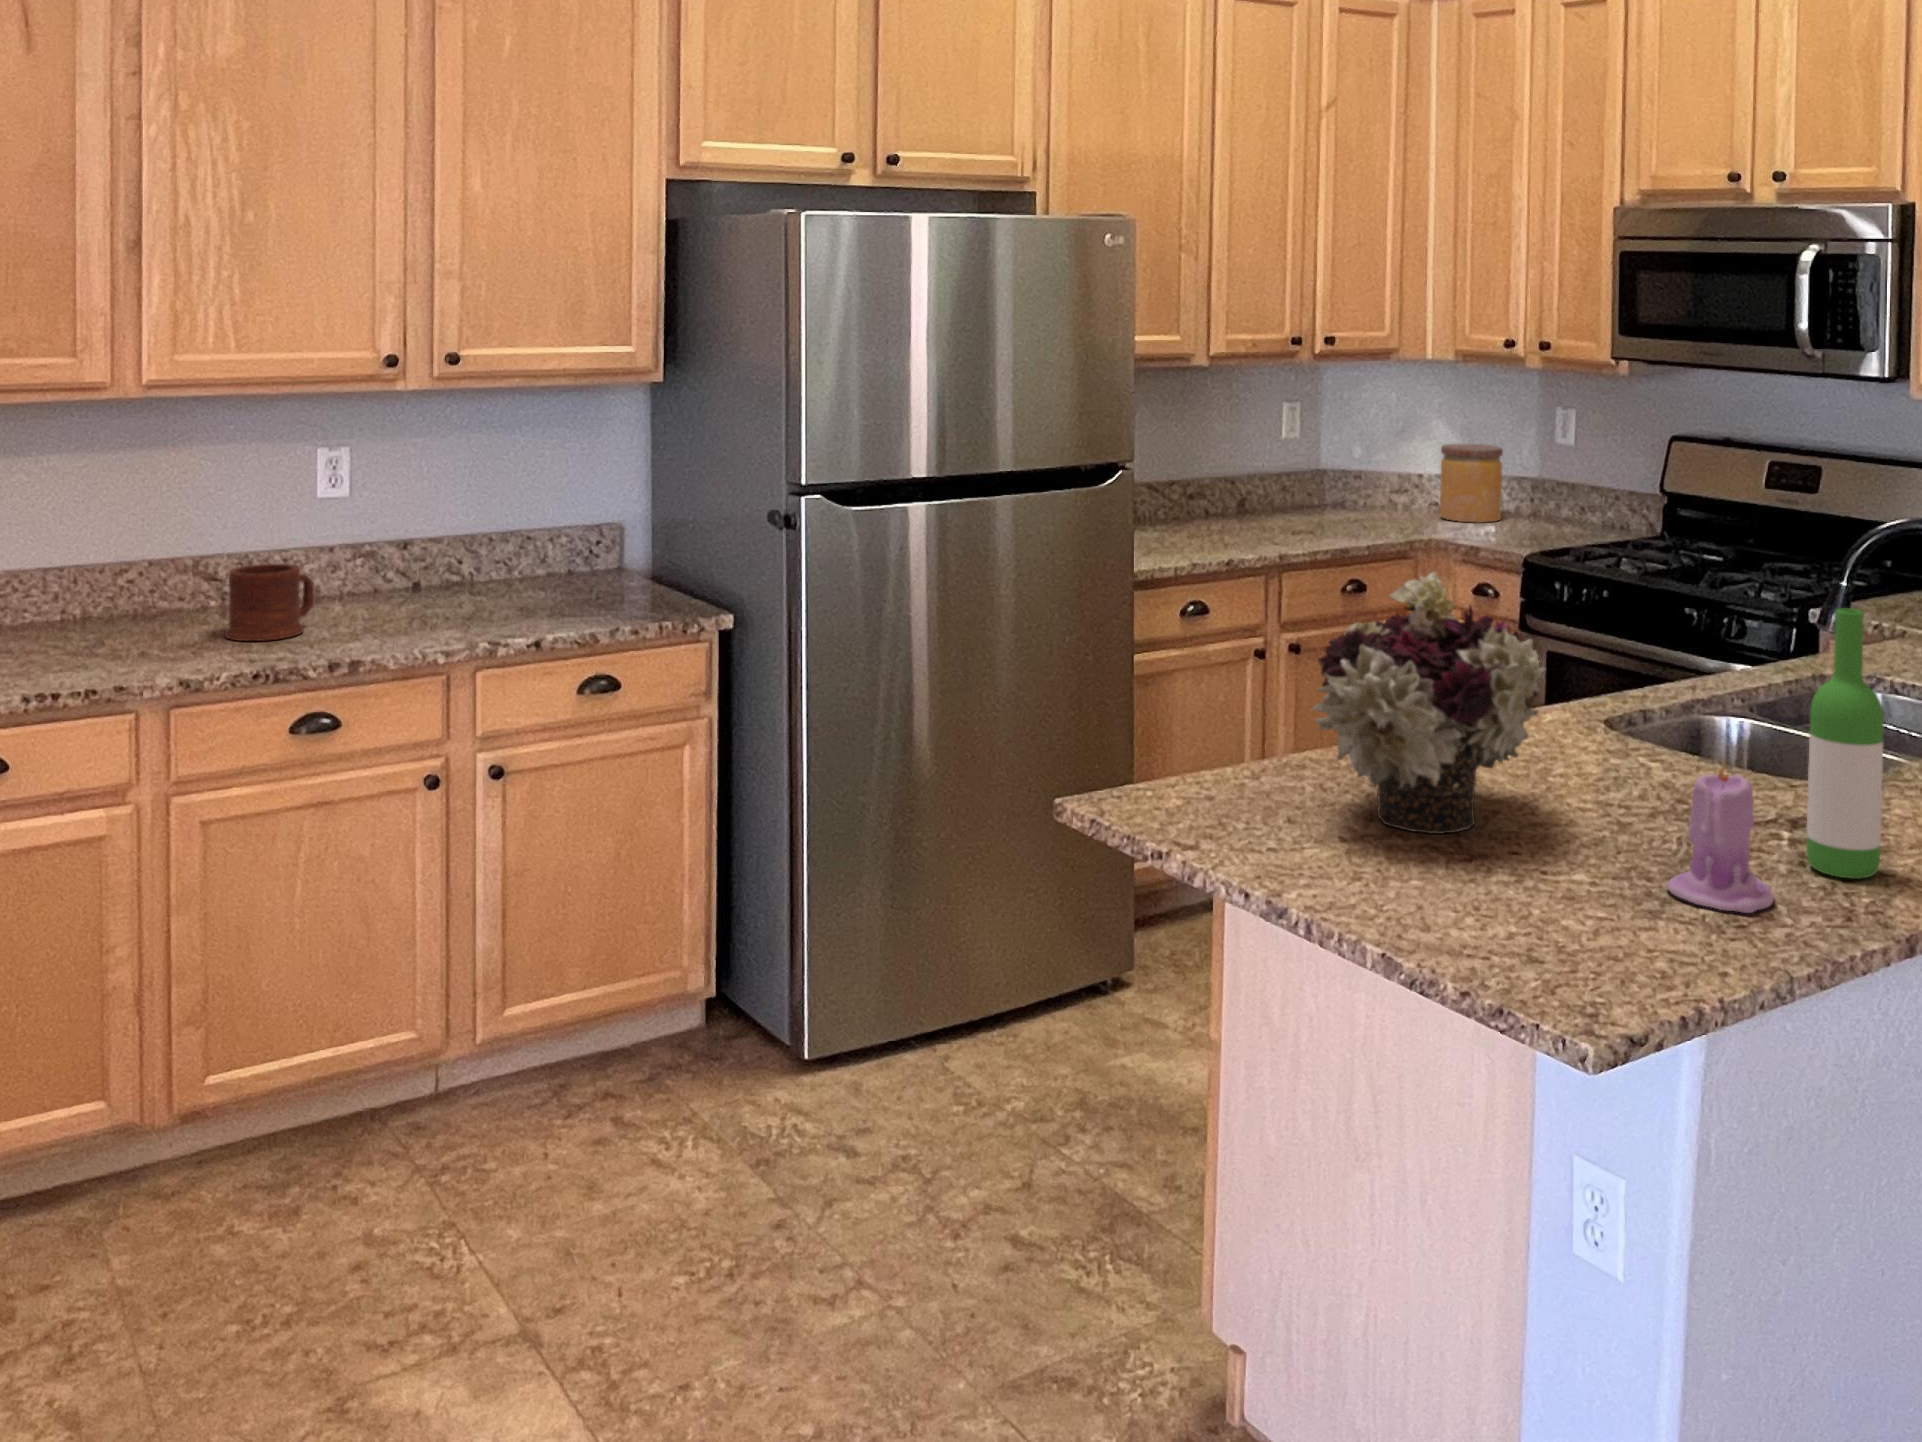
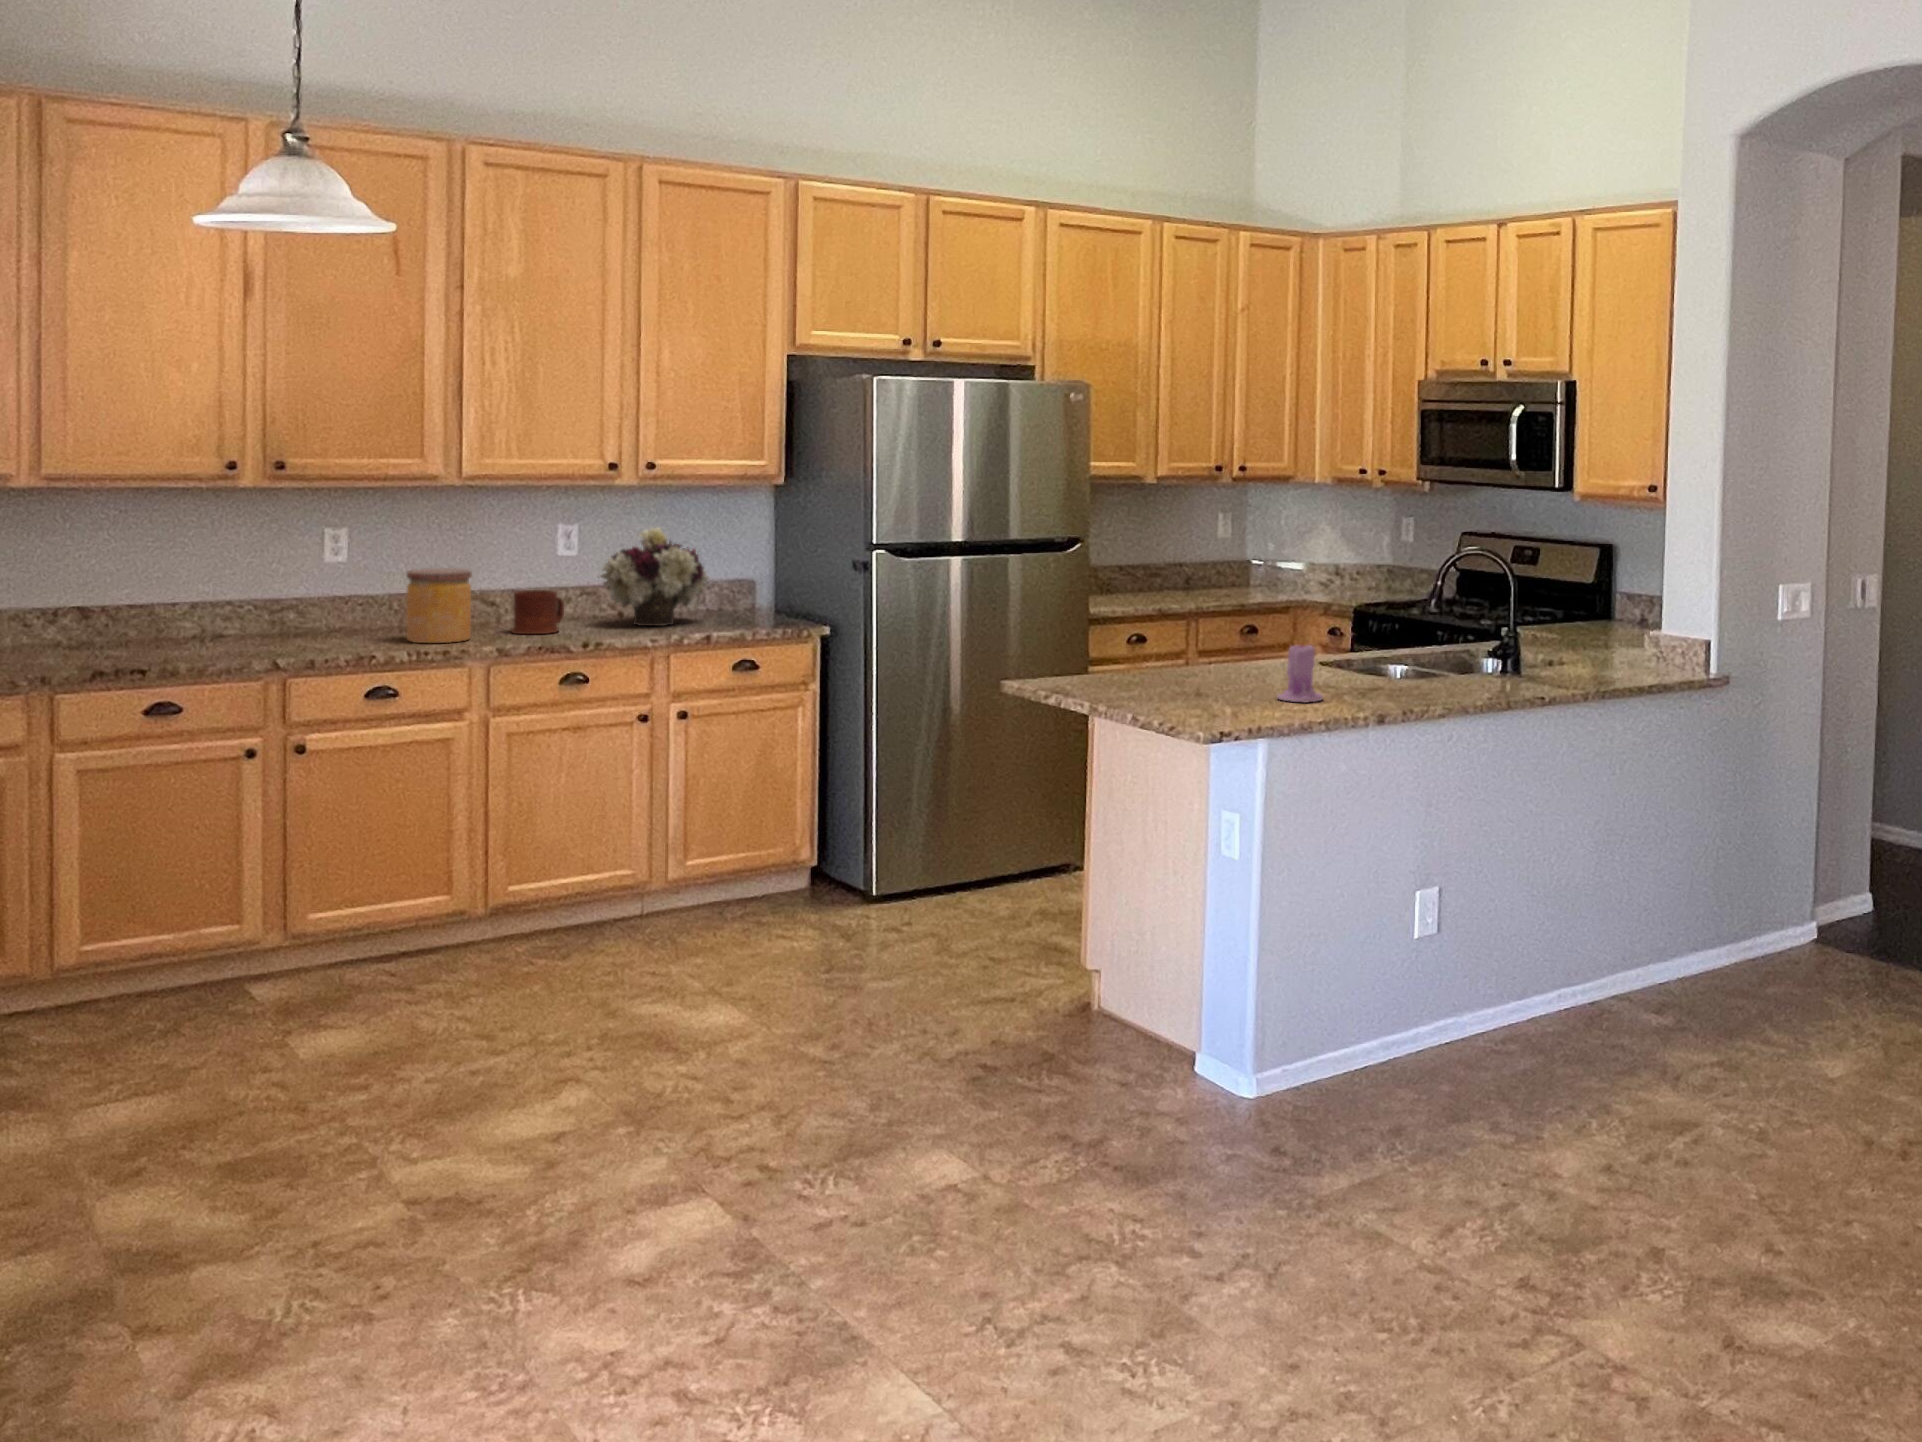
jar: present [1440,444,1503,523] -> present [406,568,472,643]
flower arrangement: present [1312,572,1545,834] -> present [598,528,709,626]
wine bottle: present [1806,608,1884,879] -> none [1352,572,1385,696]

